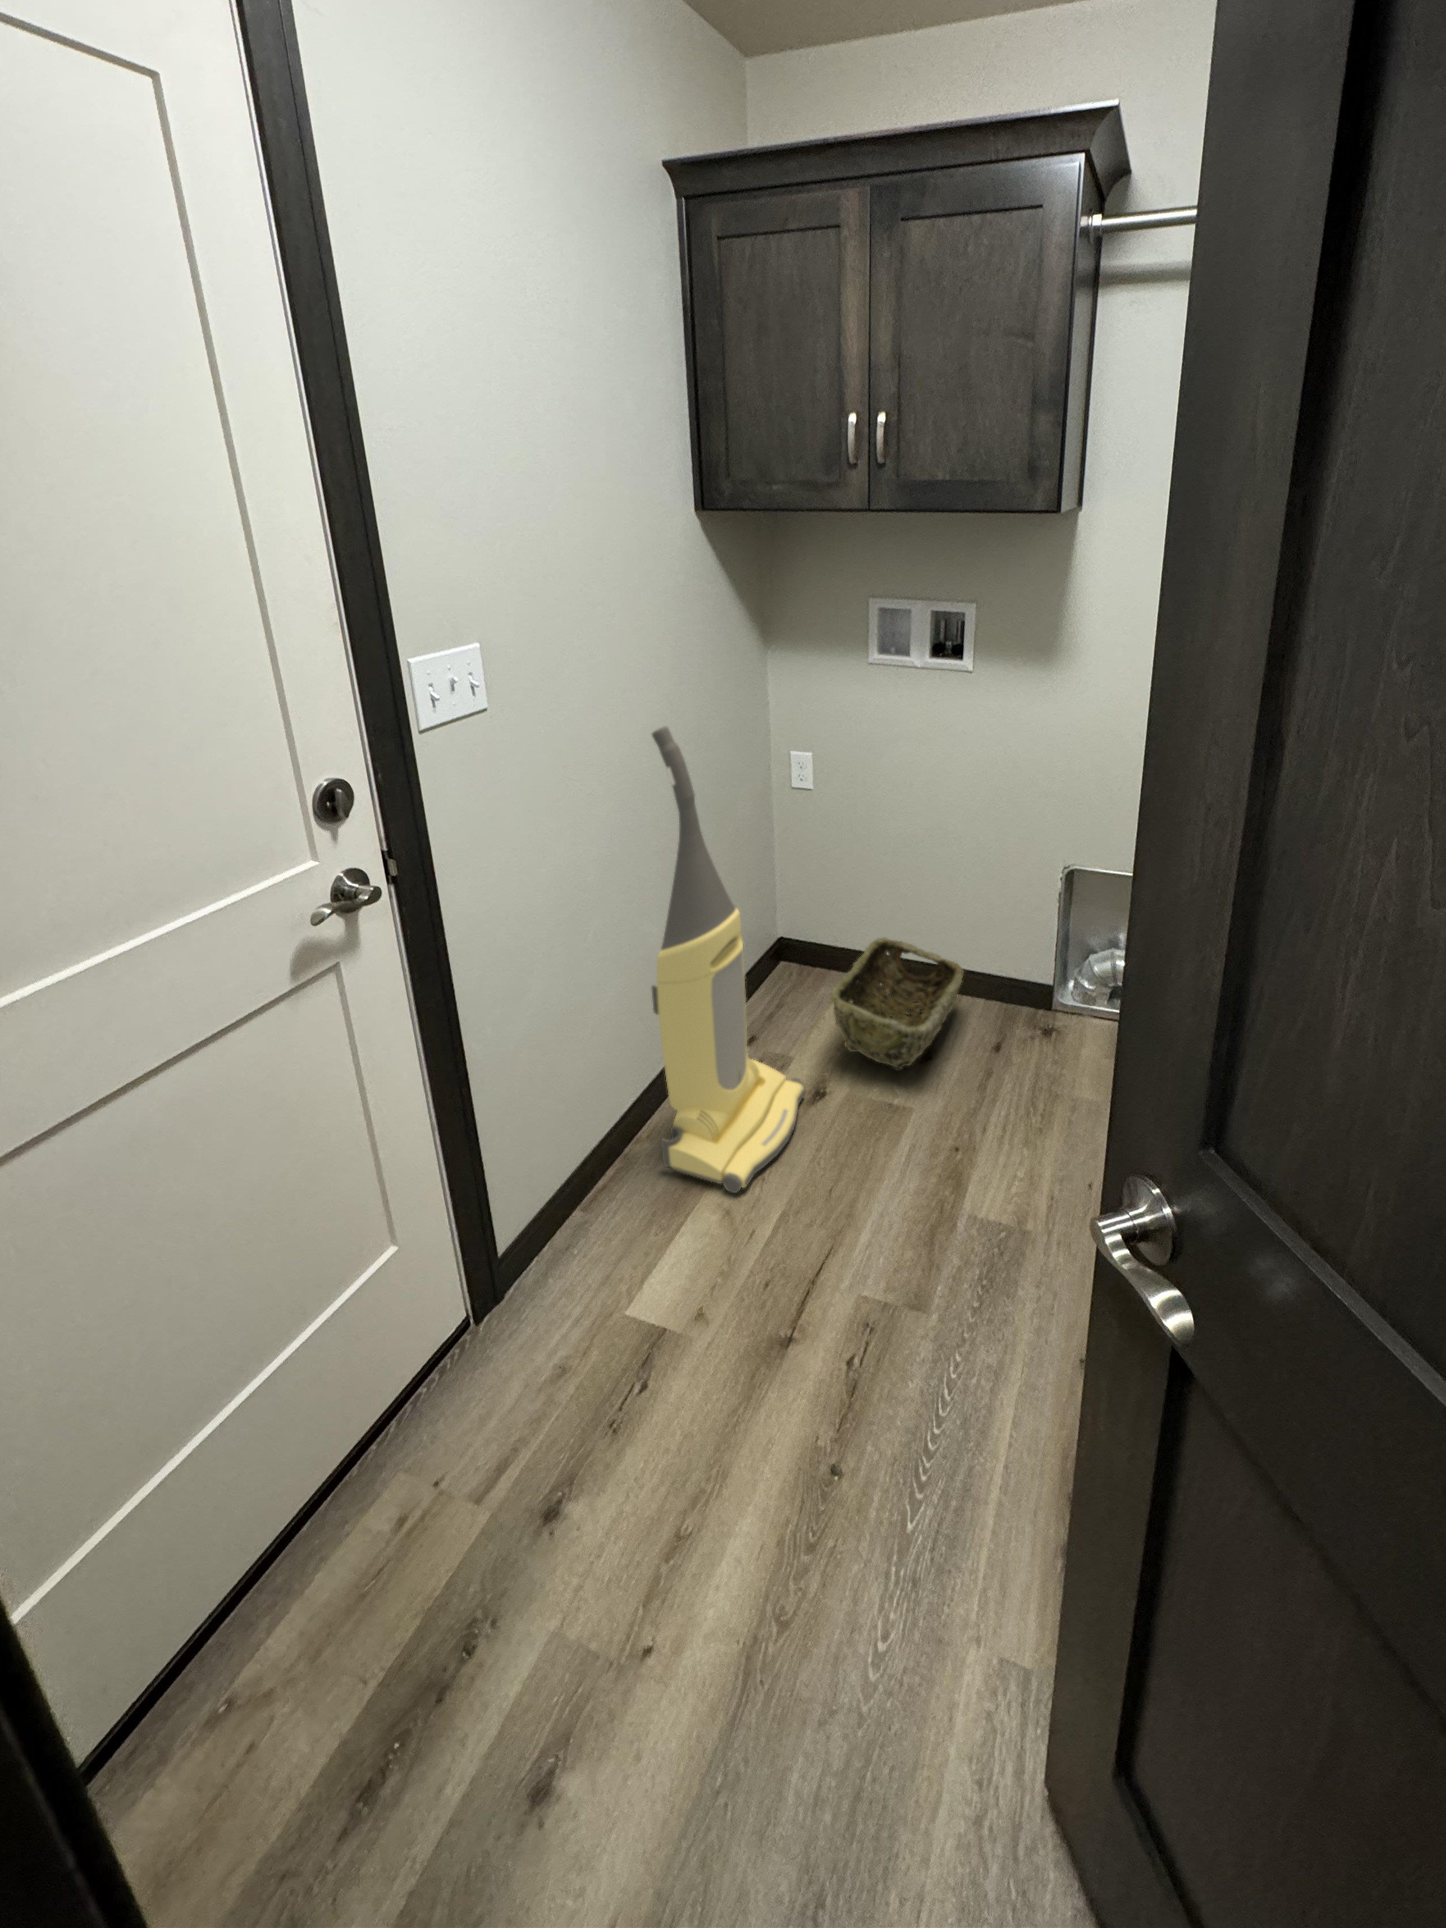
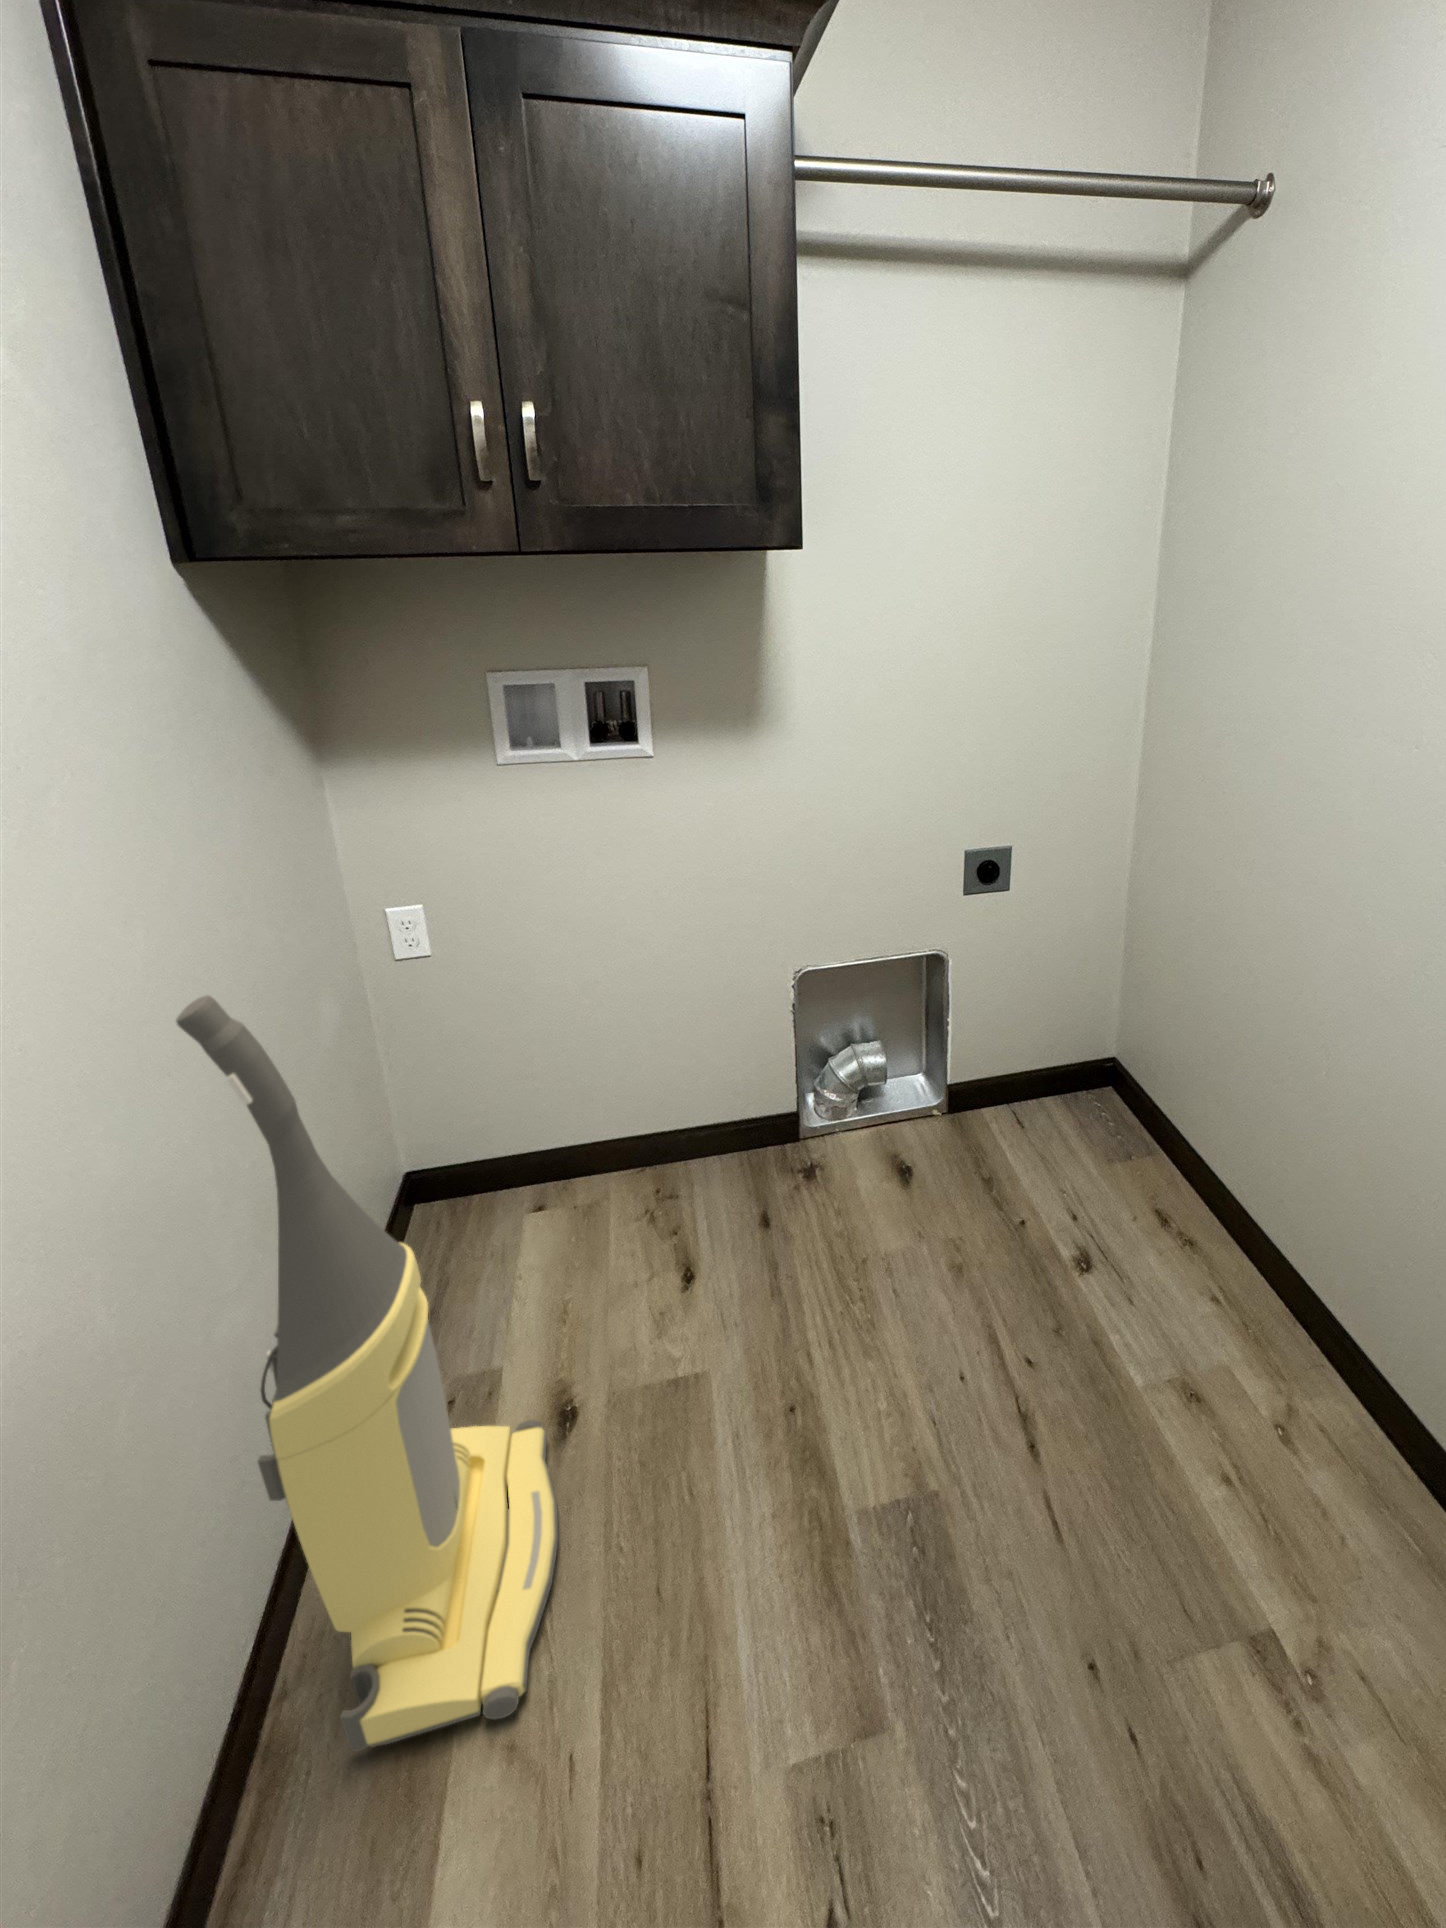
woven basket: present [830,938,964,1069] -> none [547,1124,707,1331]

